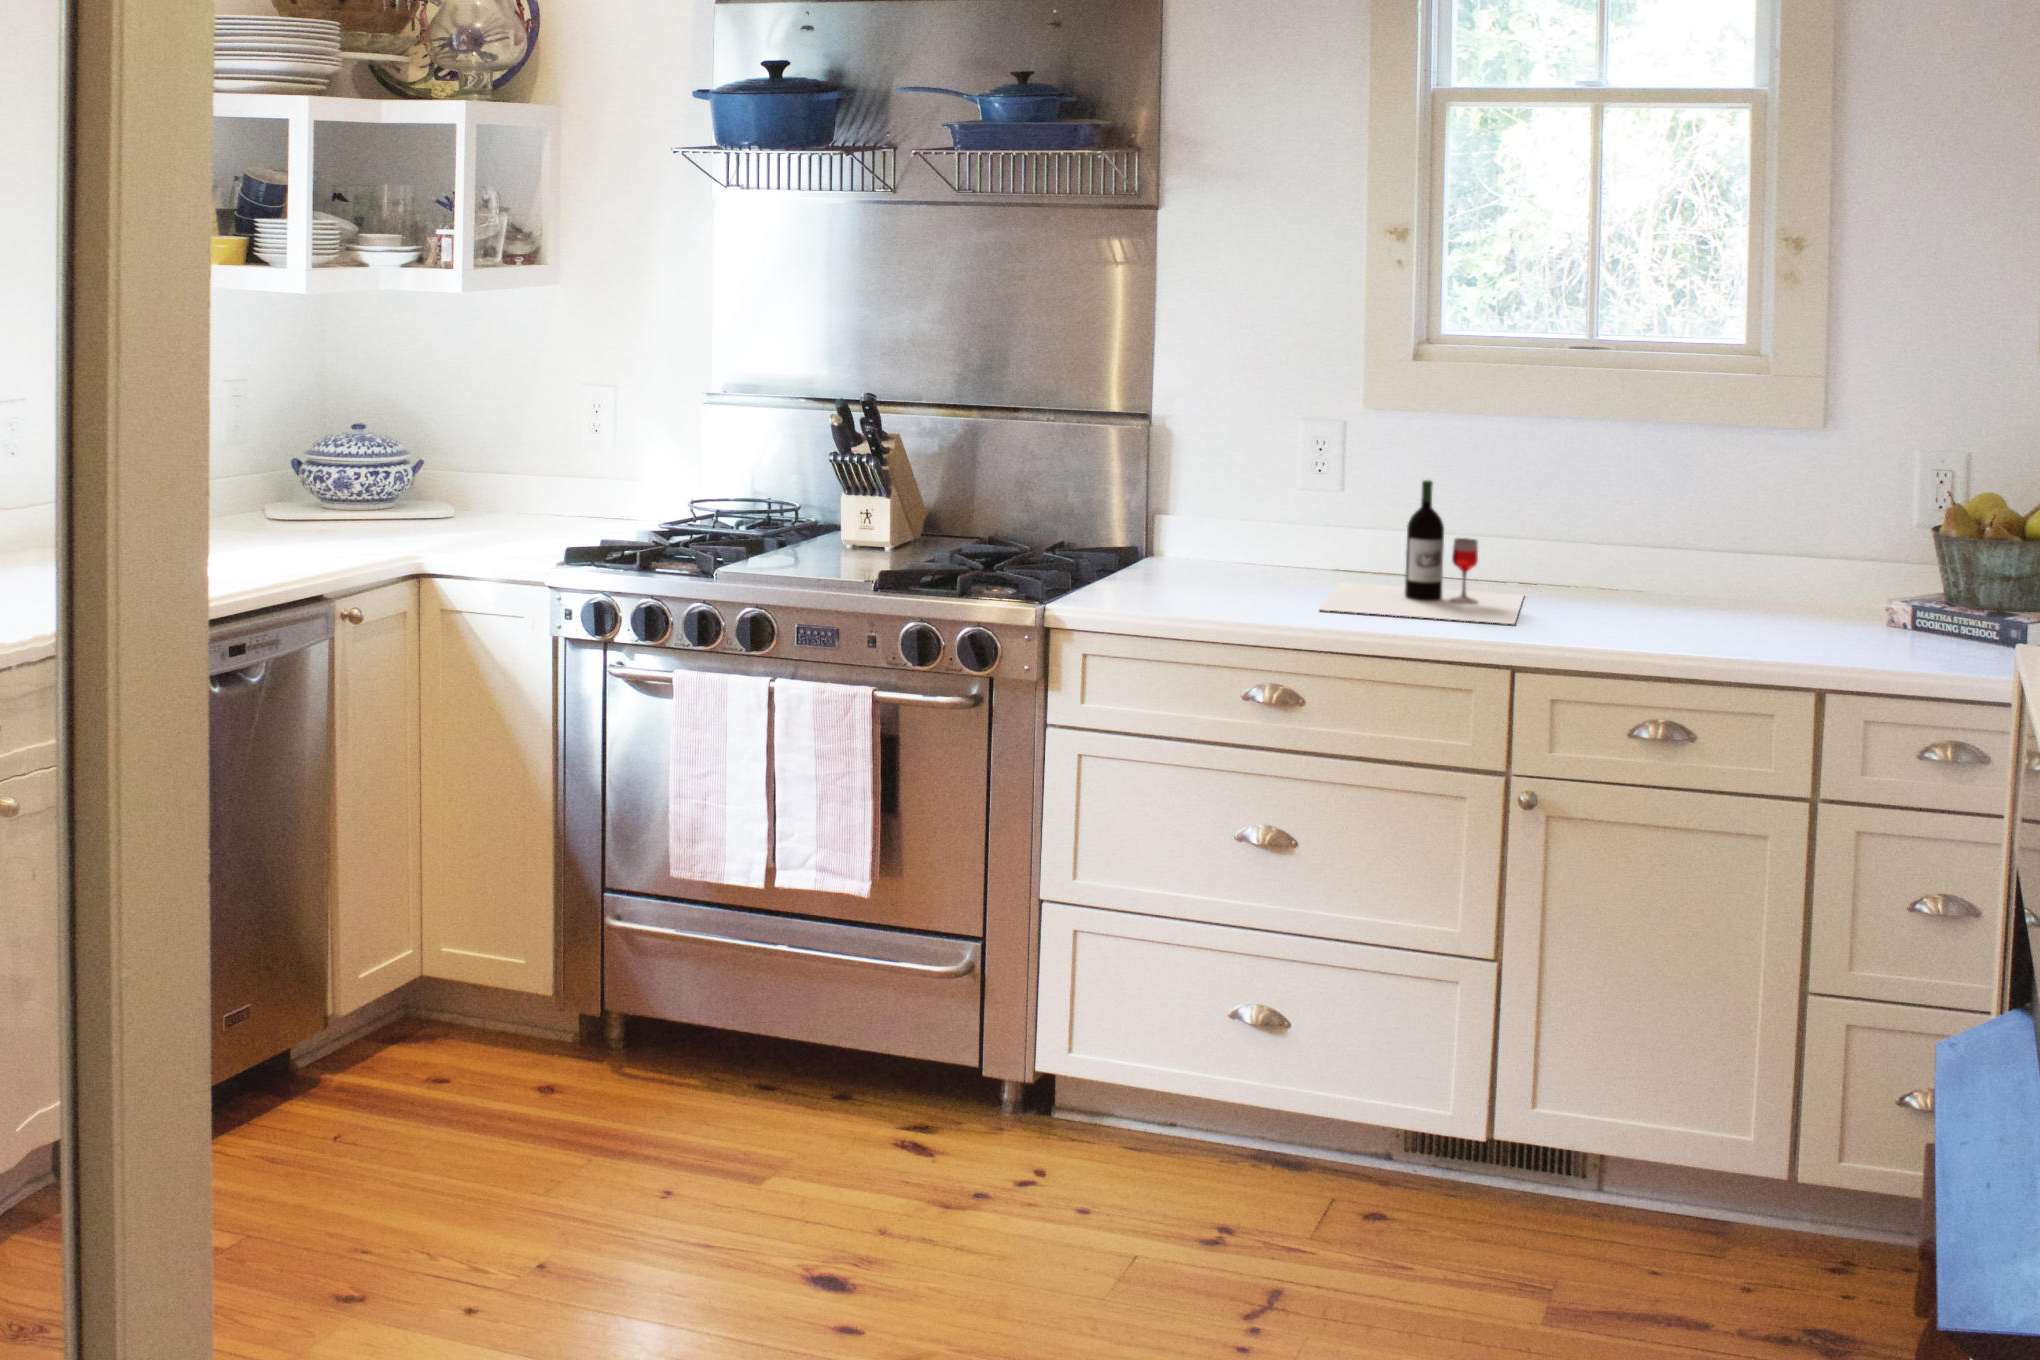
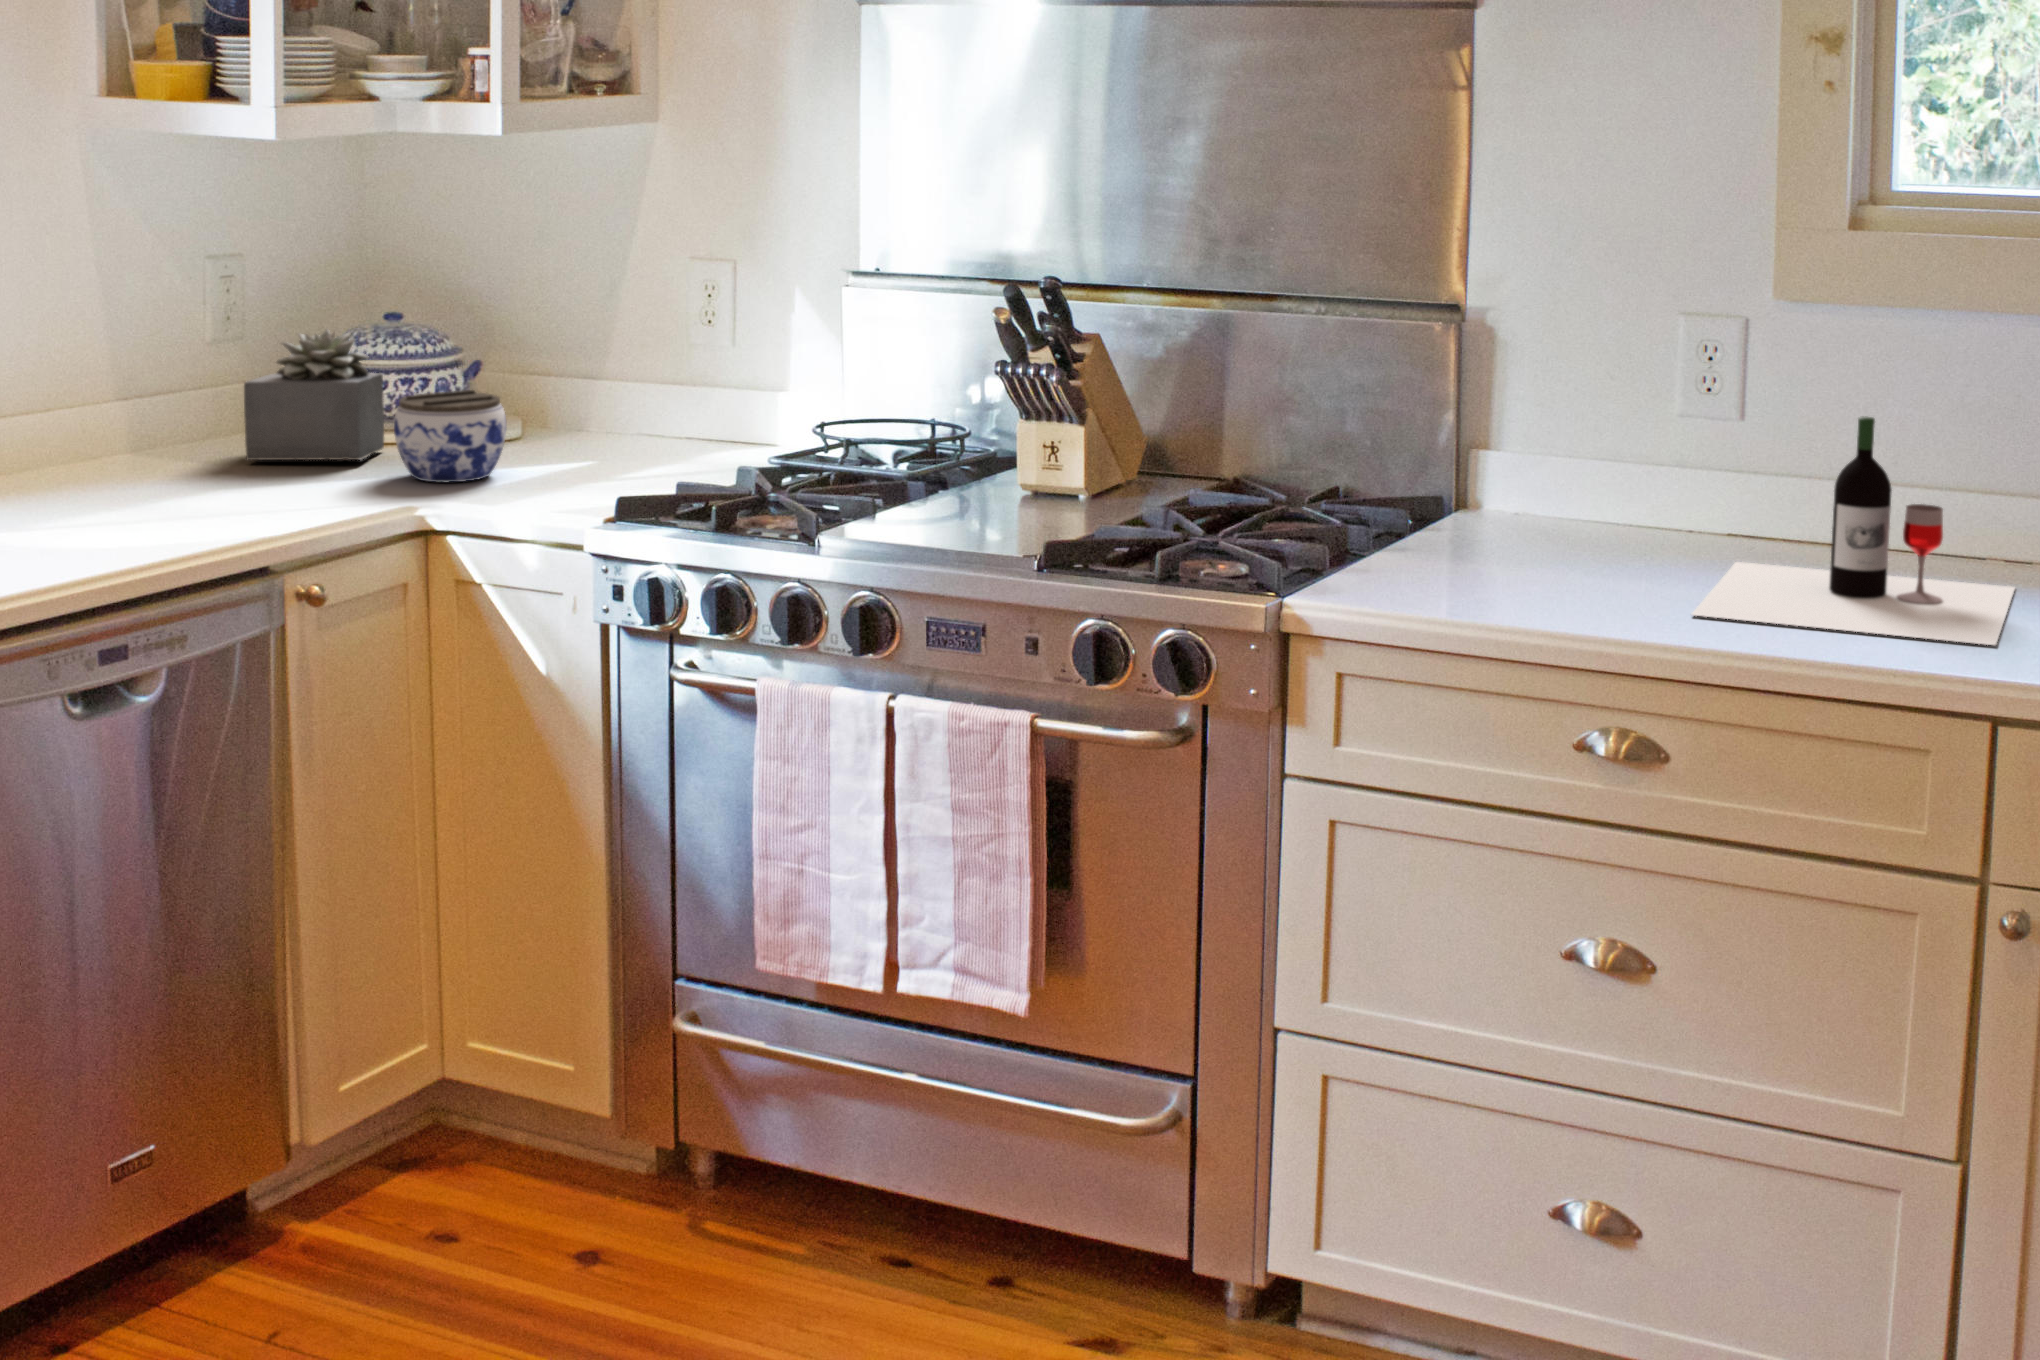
succulent plant: none [269,430,366,526] -> present [244,329,384,460]
jar: none [387,474,468,540] -> present [394,390,506,482]

